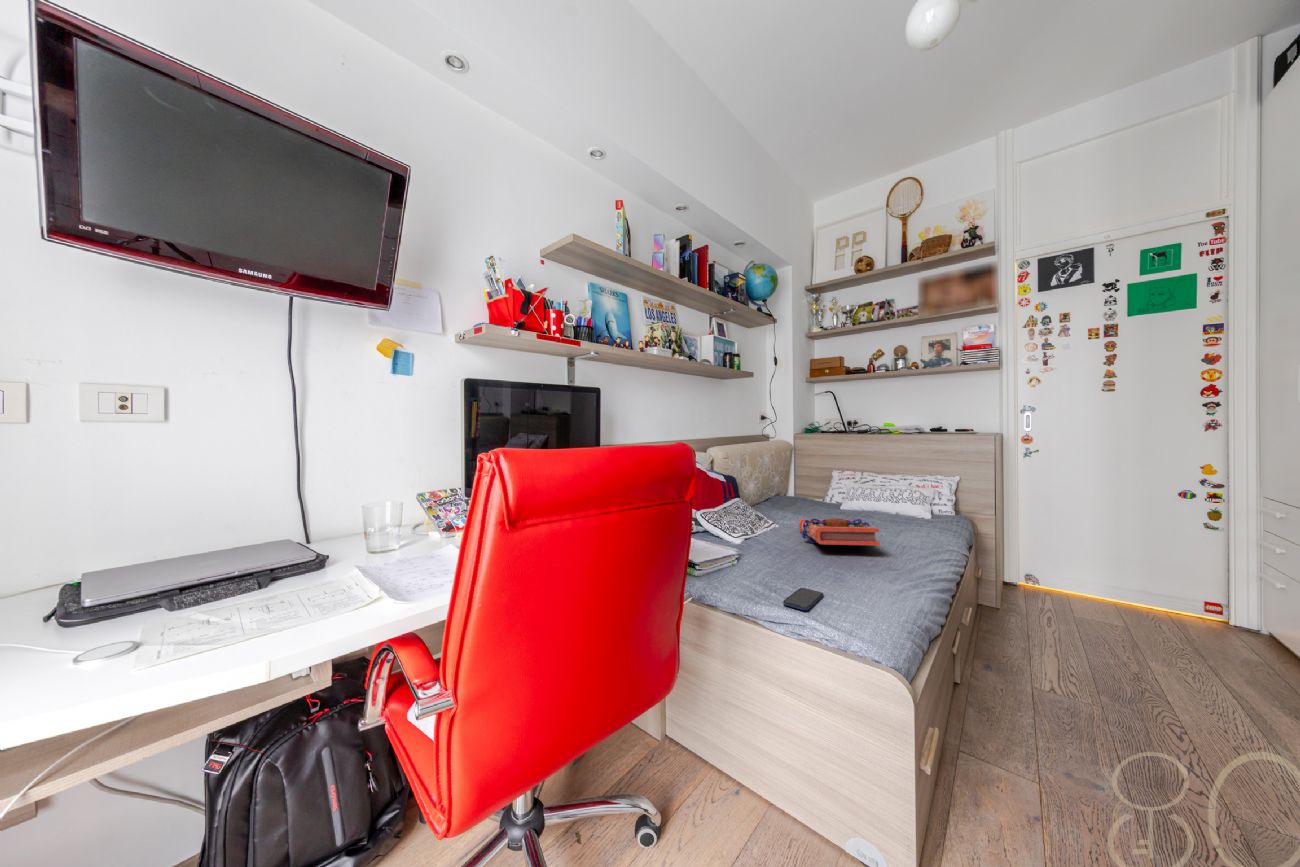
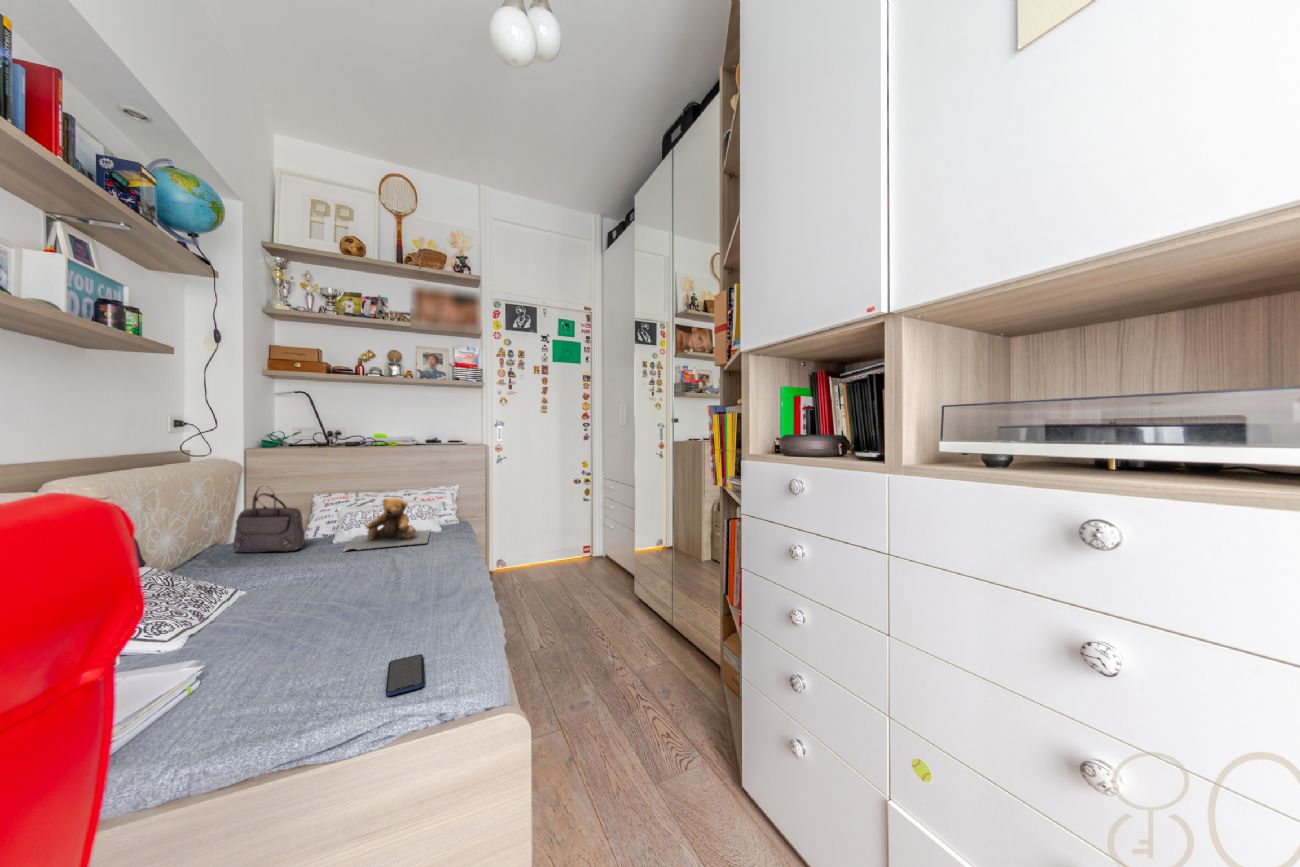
handbag: none [780,458,817,507] -> present [233,488,304,552]
teddy bear: none [836,478,919,524] -> present [342,498,430,552]
book: present [799,518,880,546] -> none [311,550,436,598]

